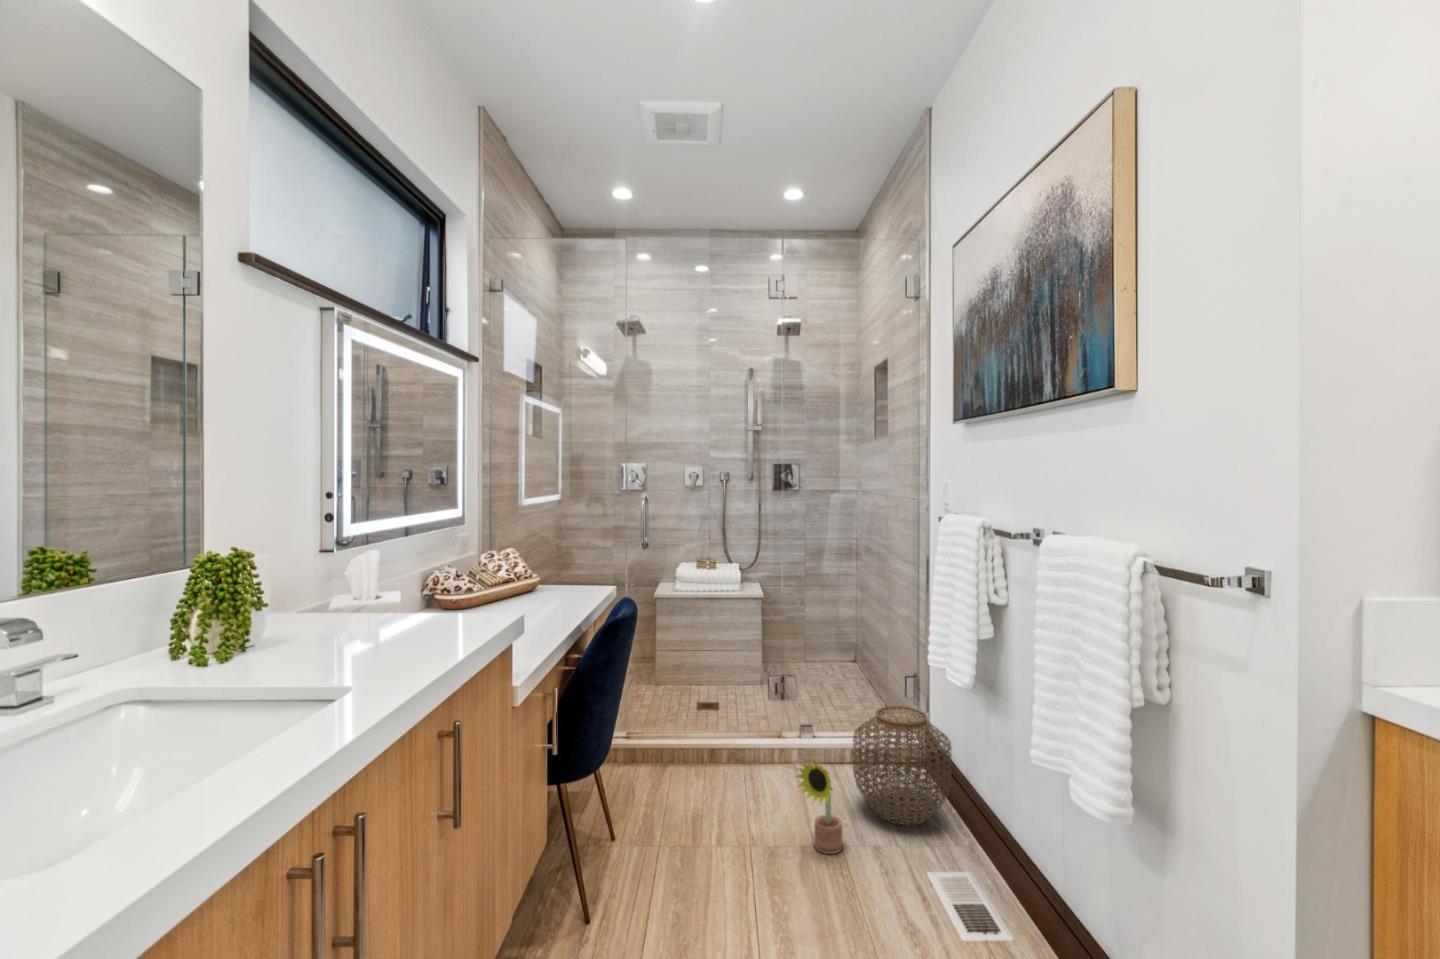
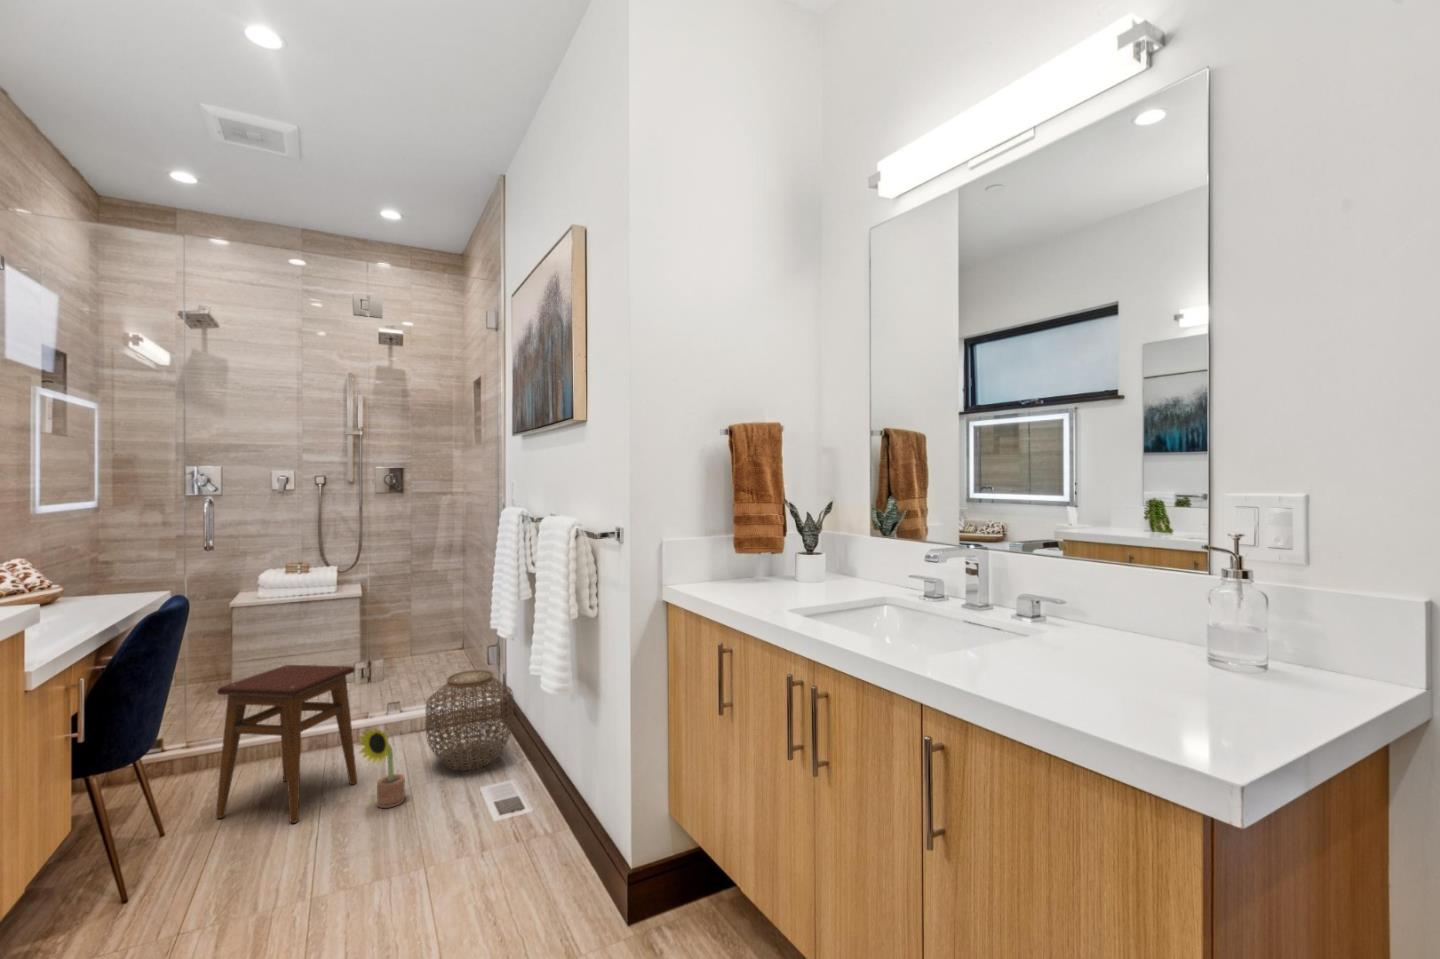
stool: none [666,673,785,847] -> present [216,665,357,823]

